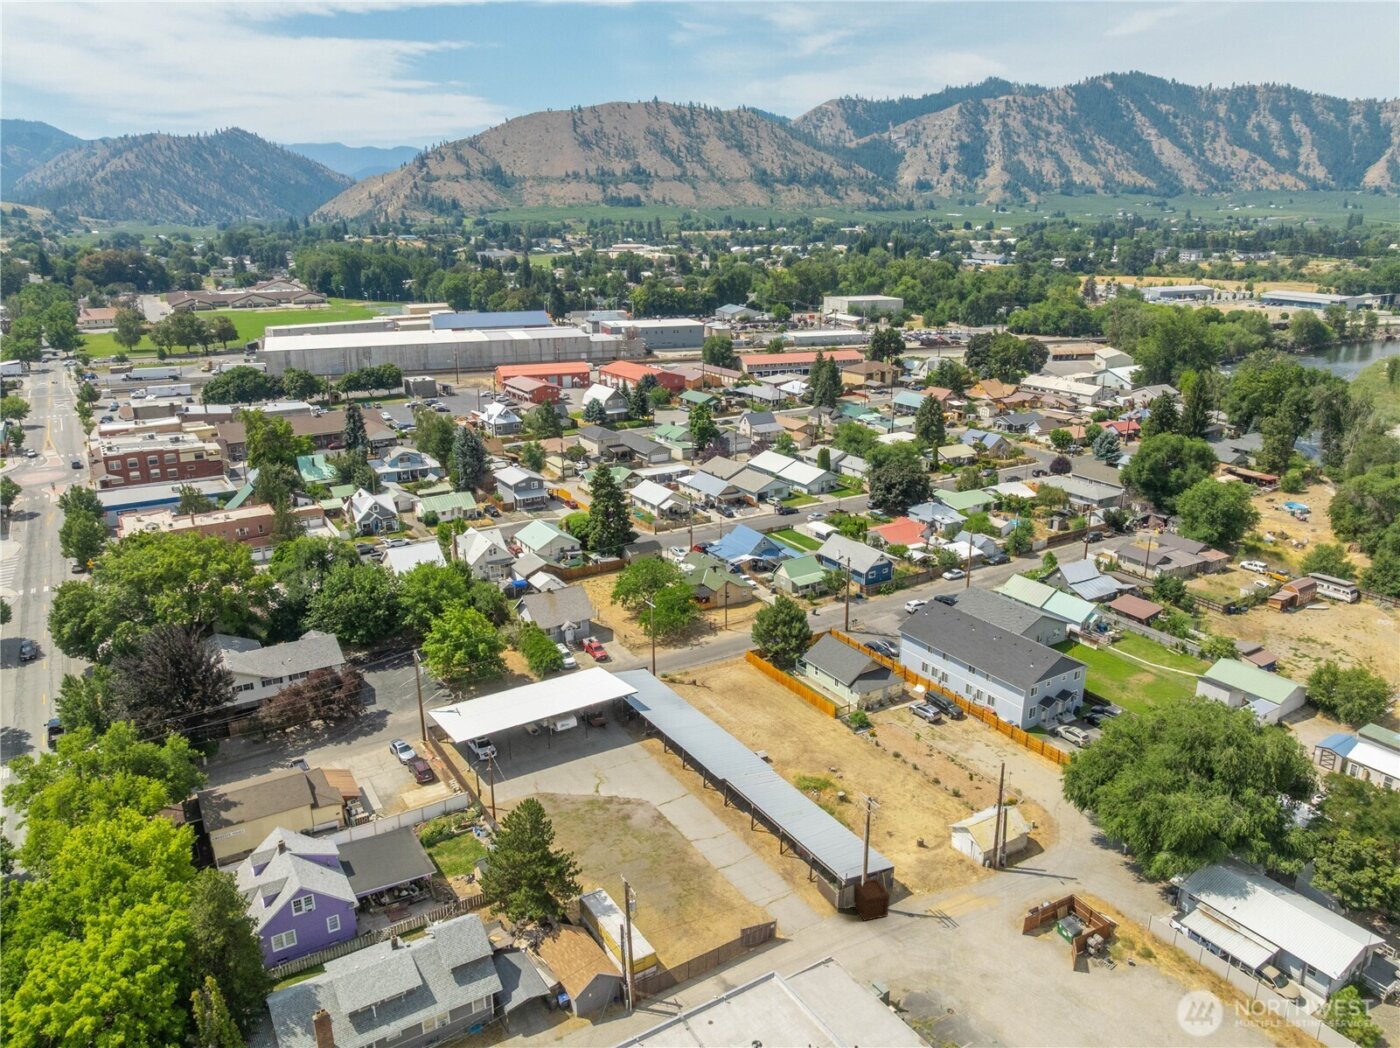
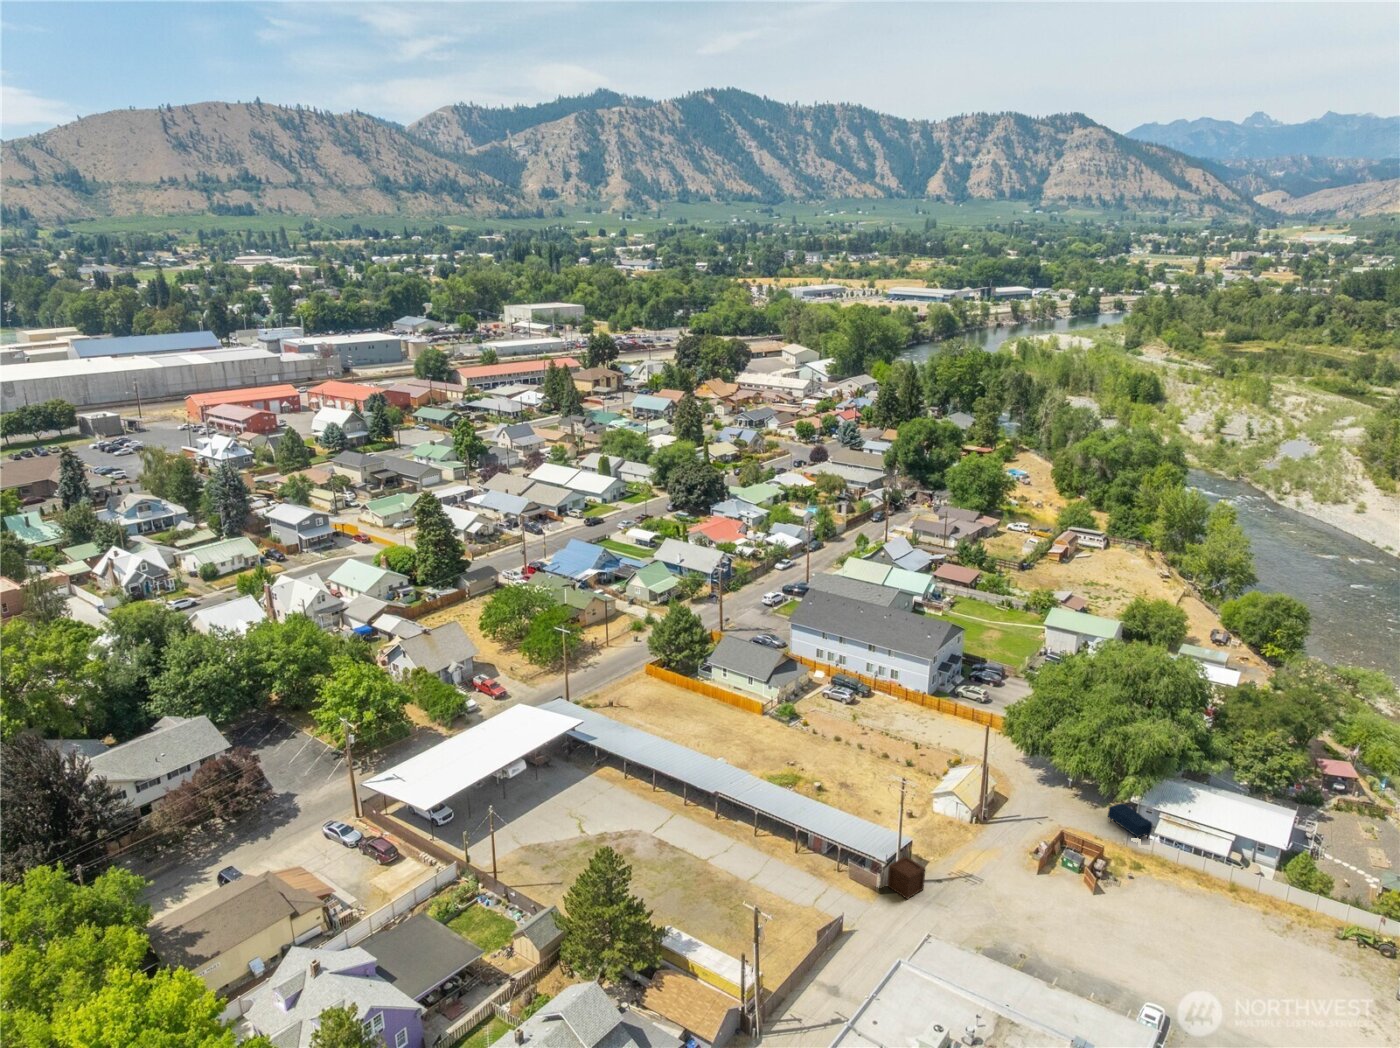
bench: none [1148,884,1191,930] -> present [1108,803,1152,838]

